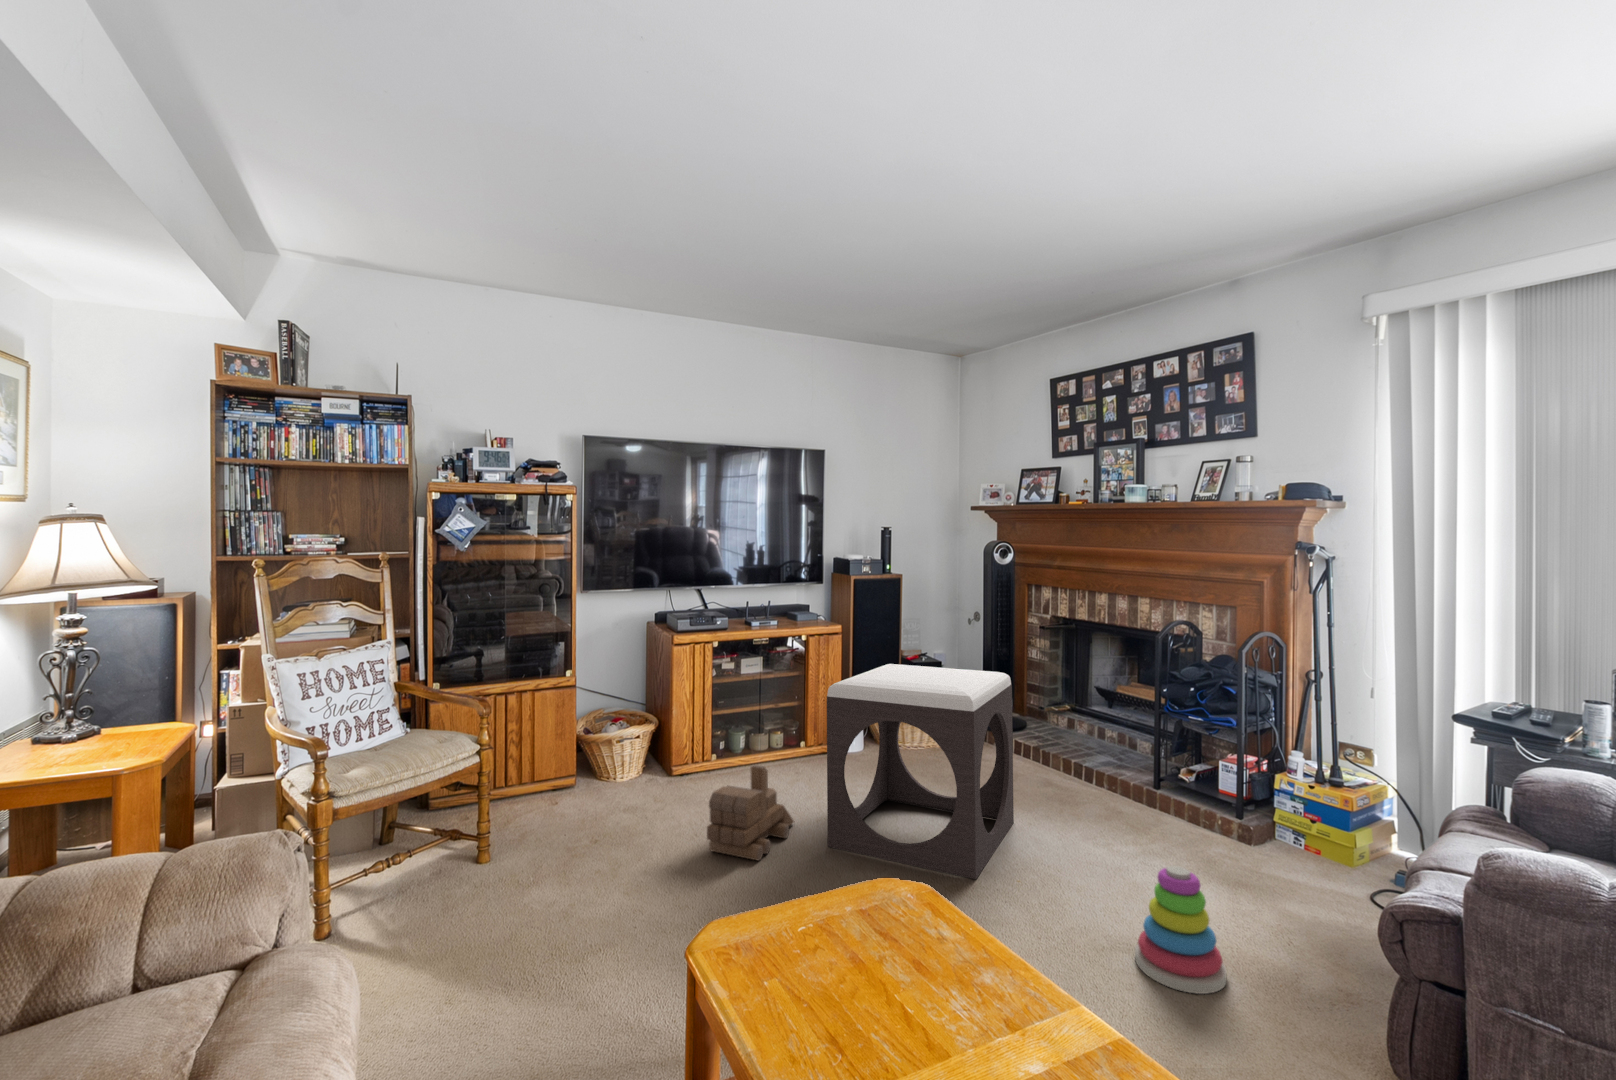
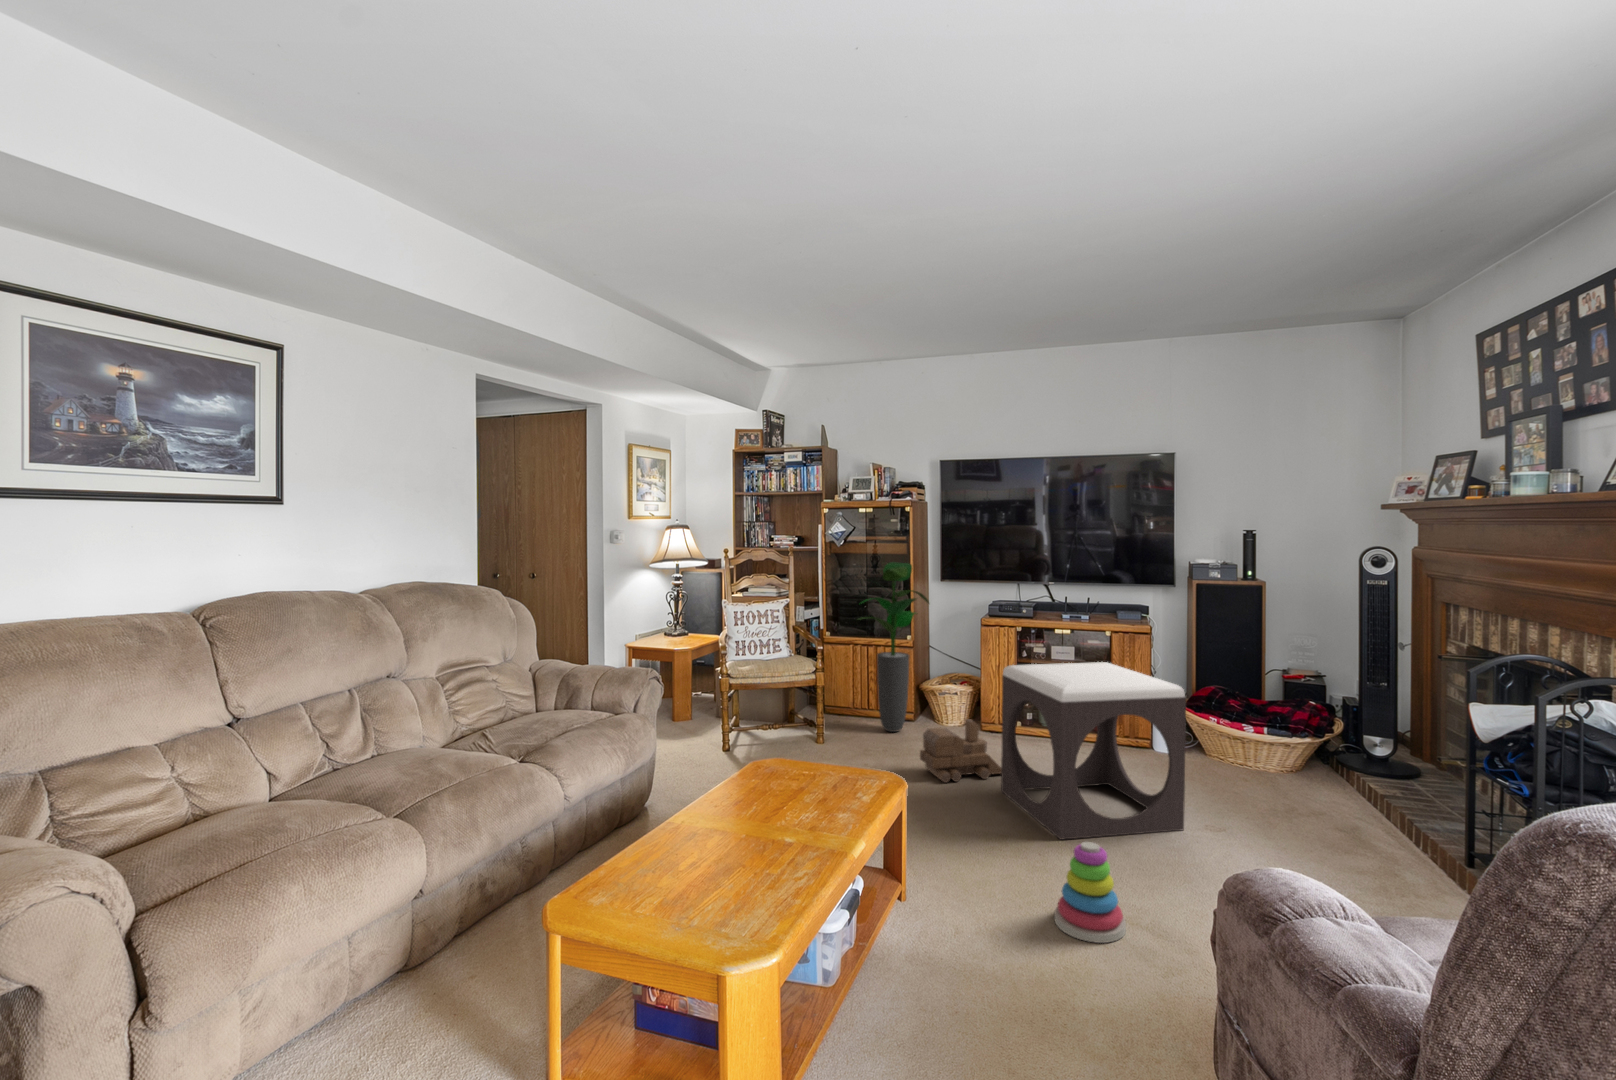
potted plant: none [514,571,626,816] -> present [860,562,929,732]

